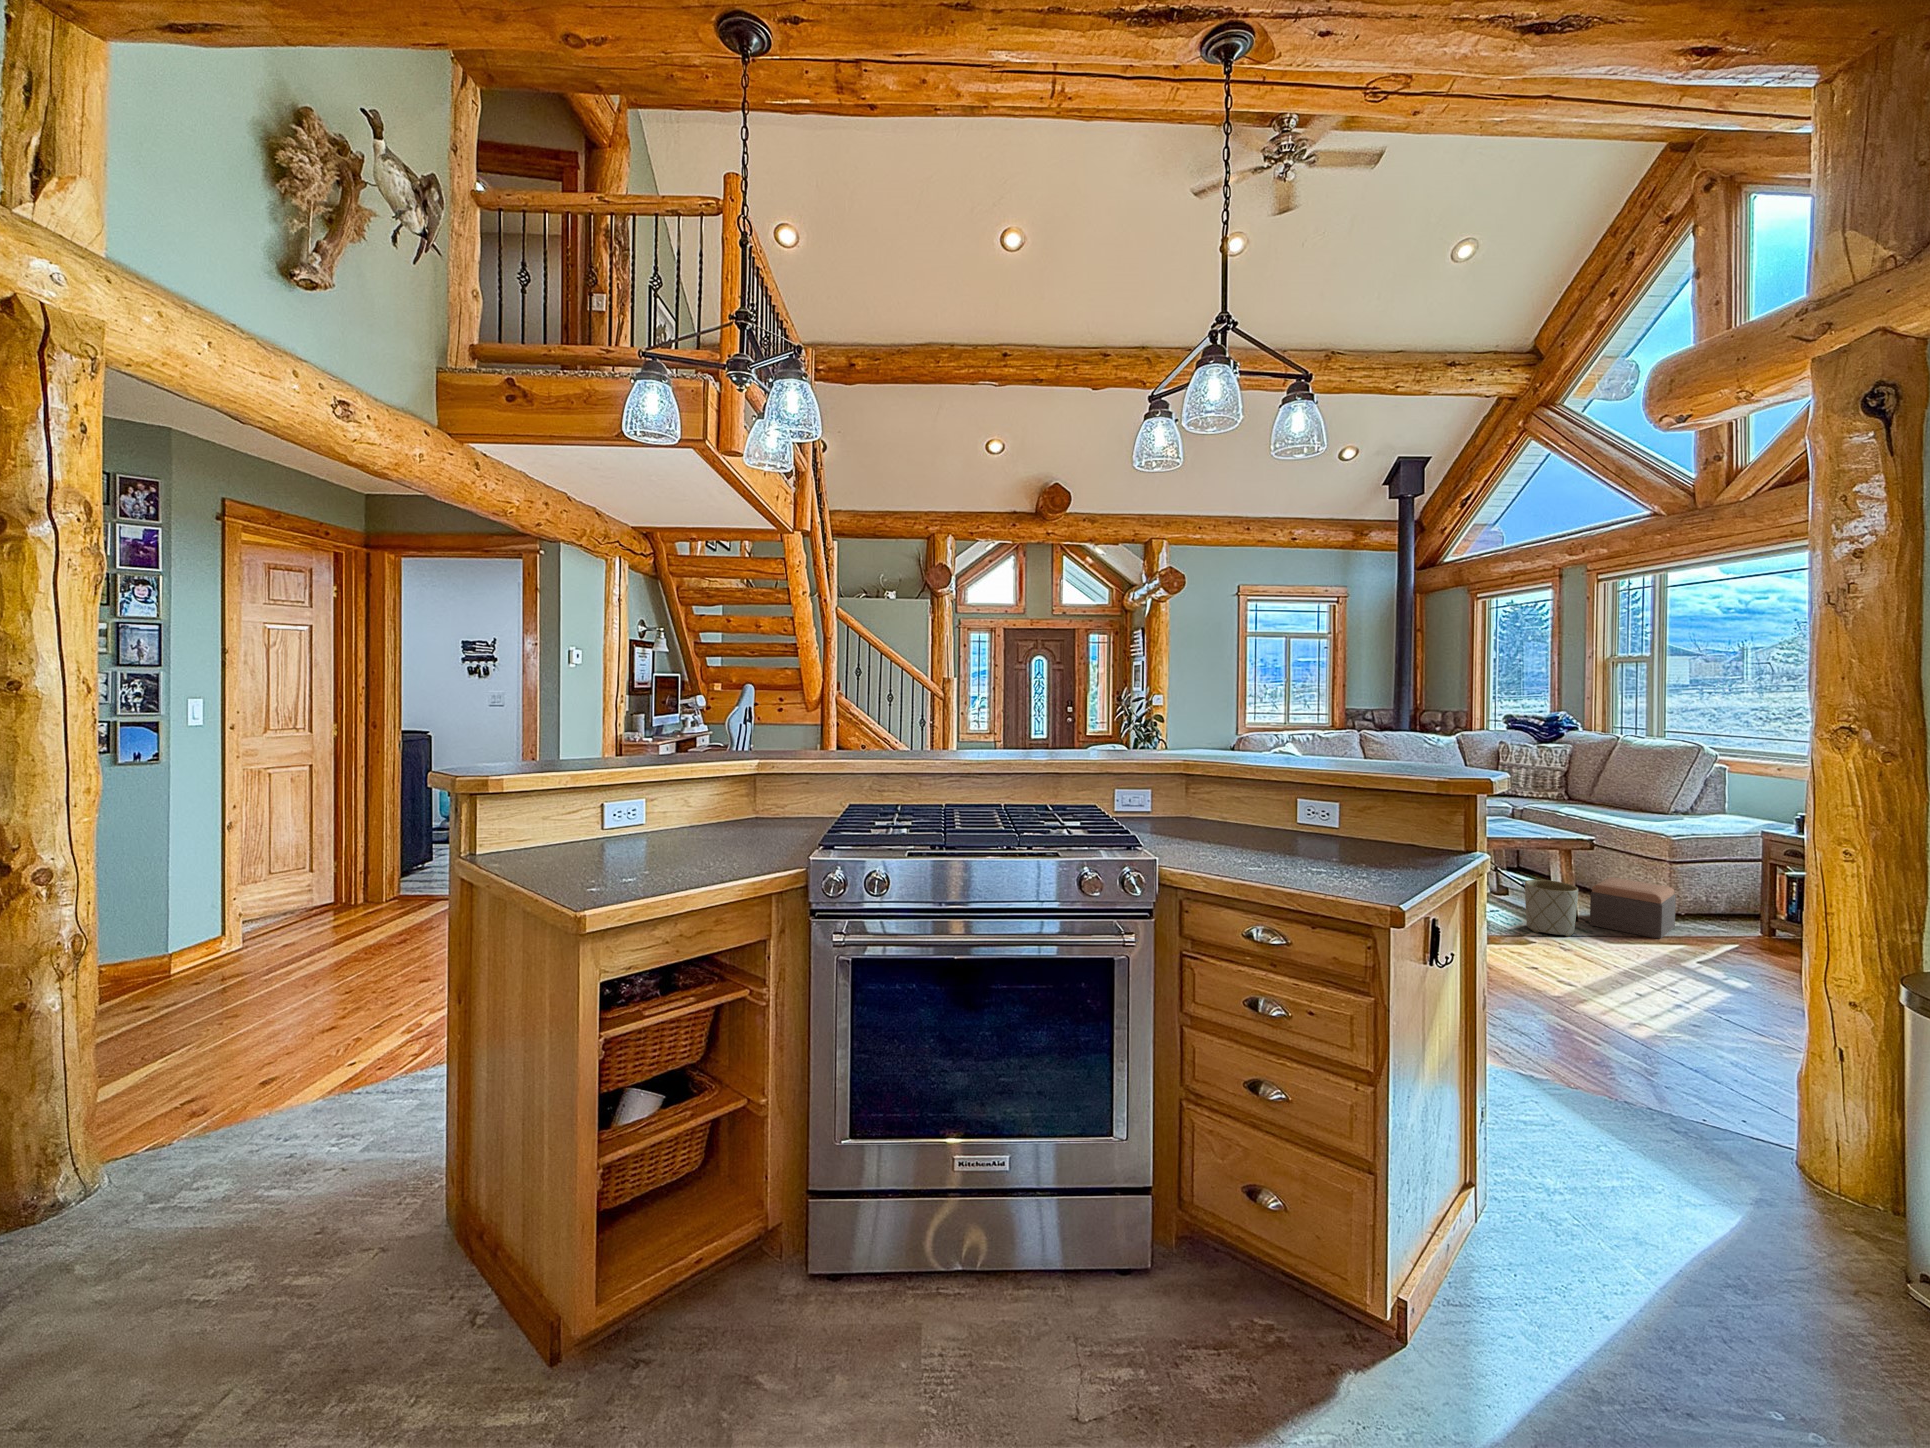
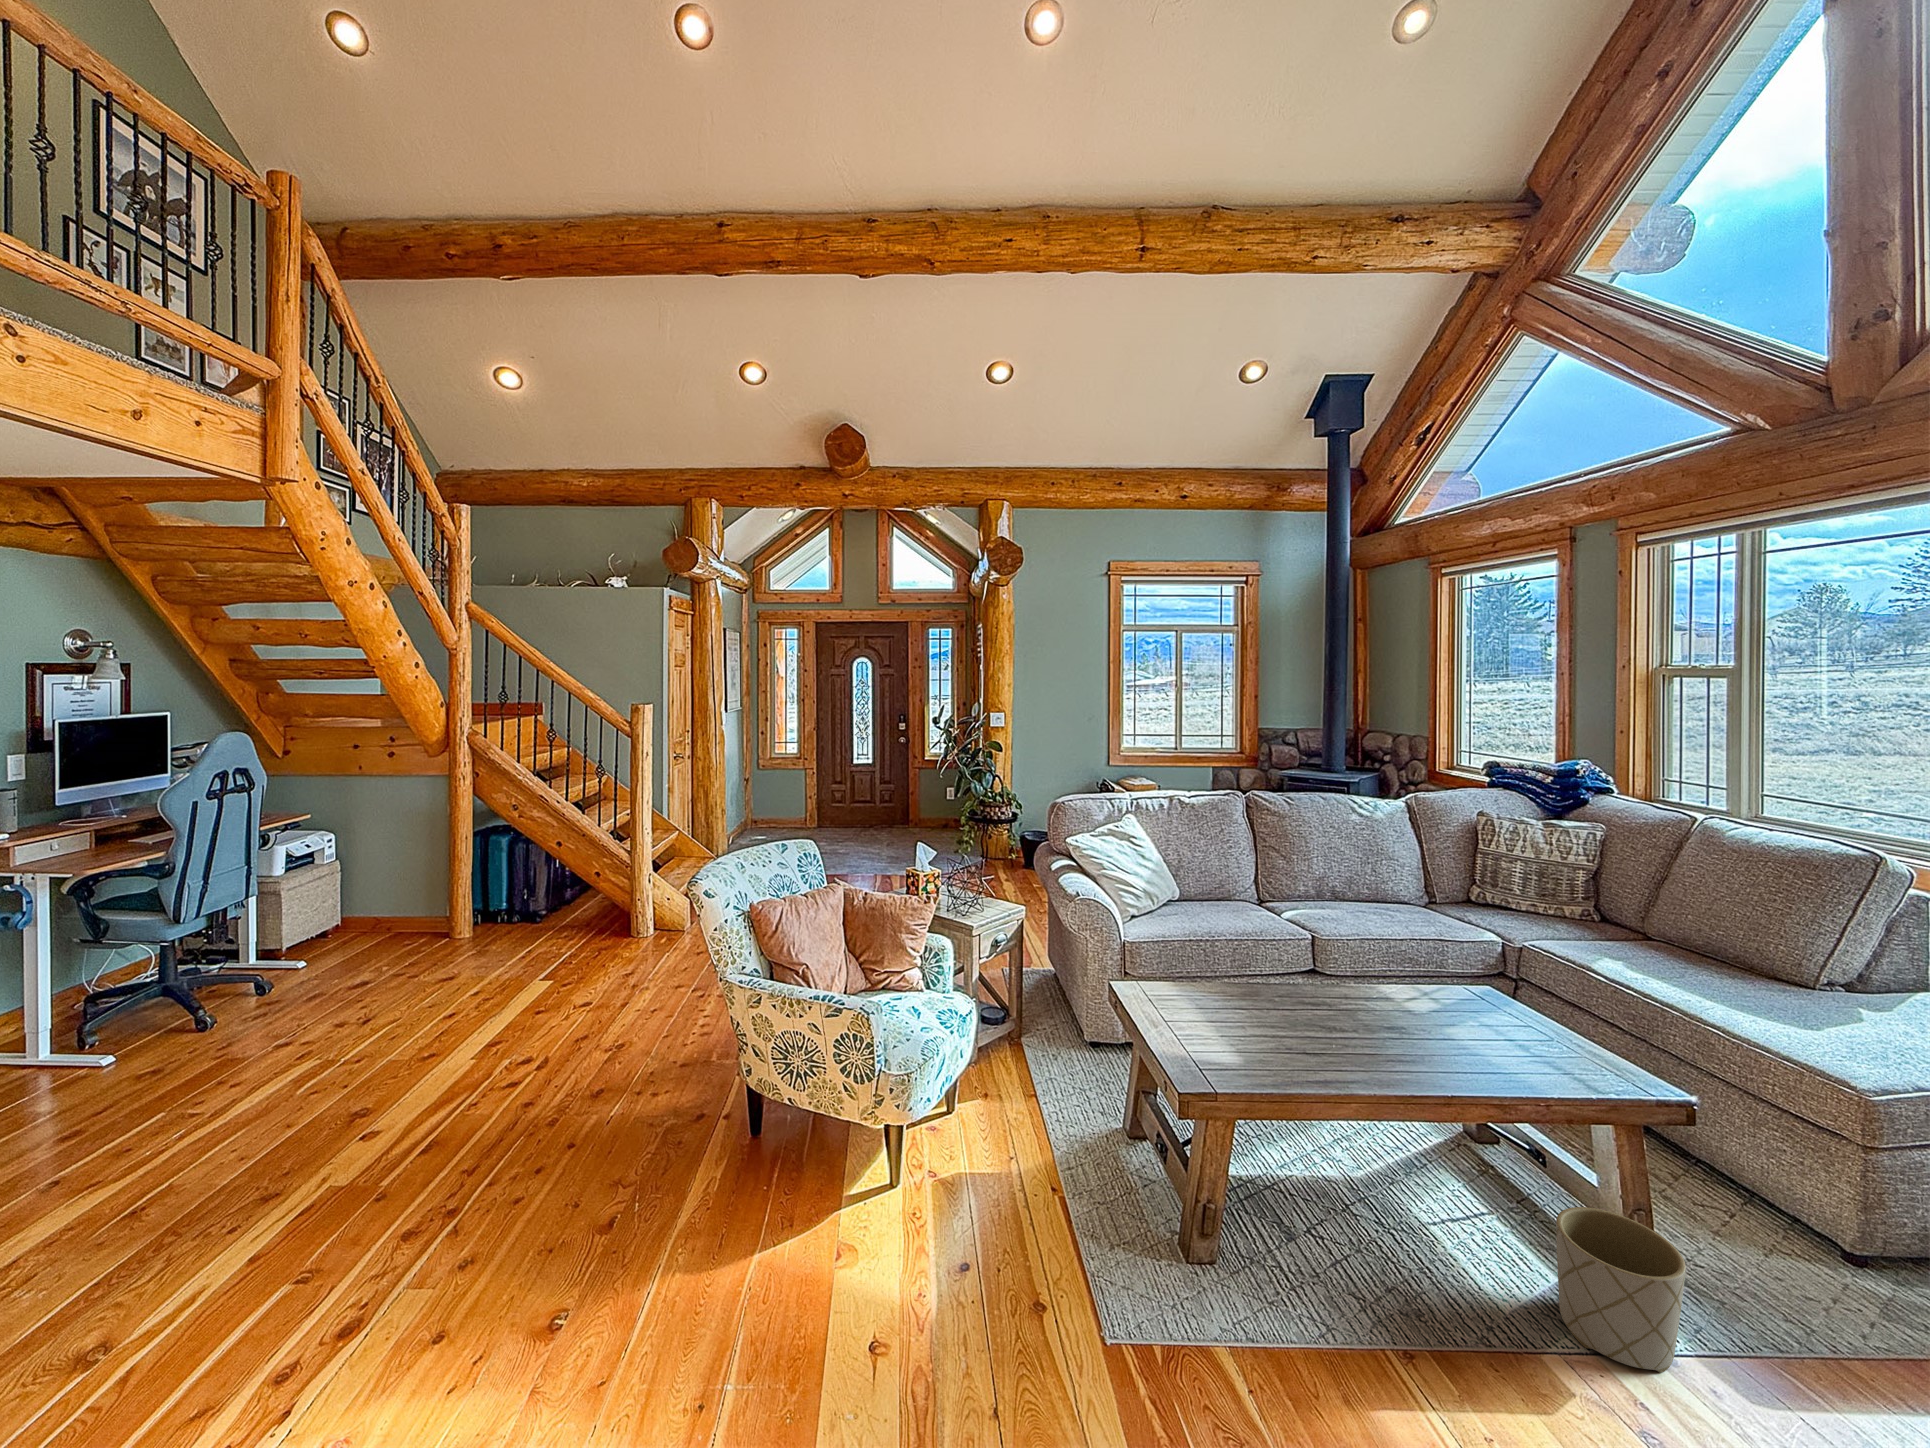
footstool: present [1590,877,1676,939] -> none [1698,1177,1899,1388]

